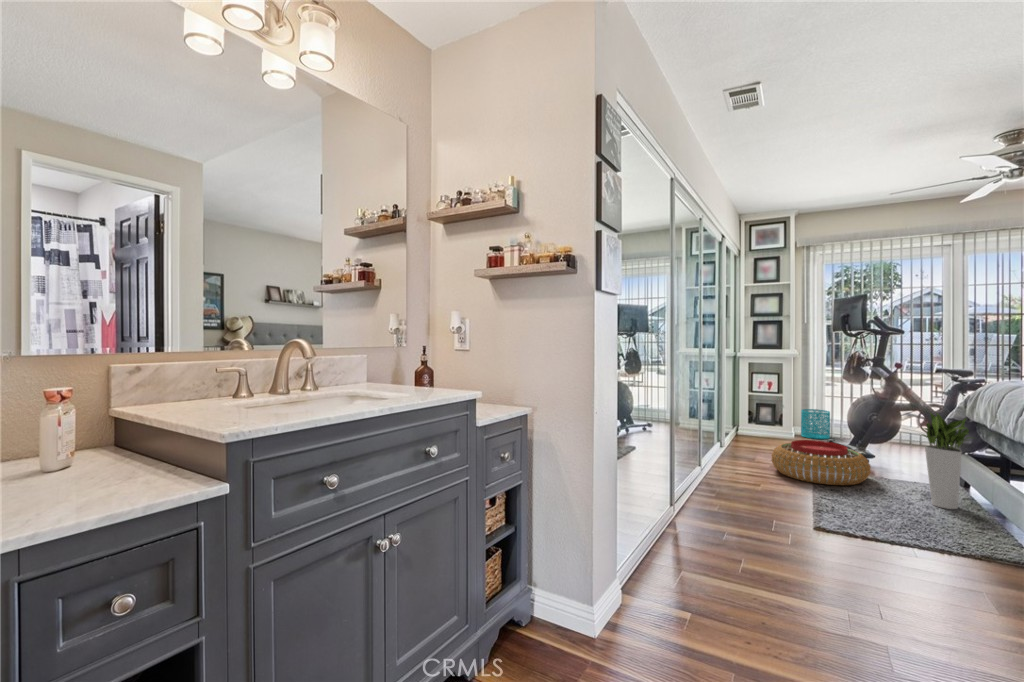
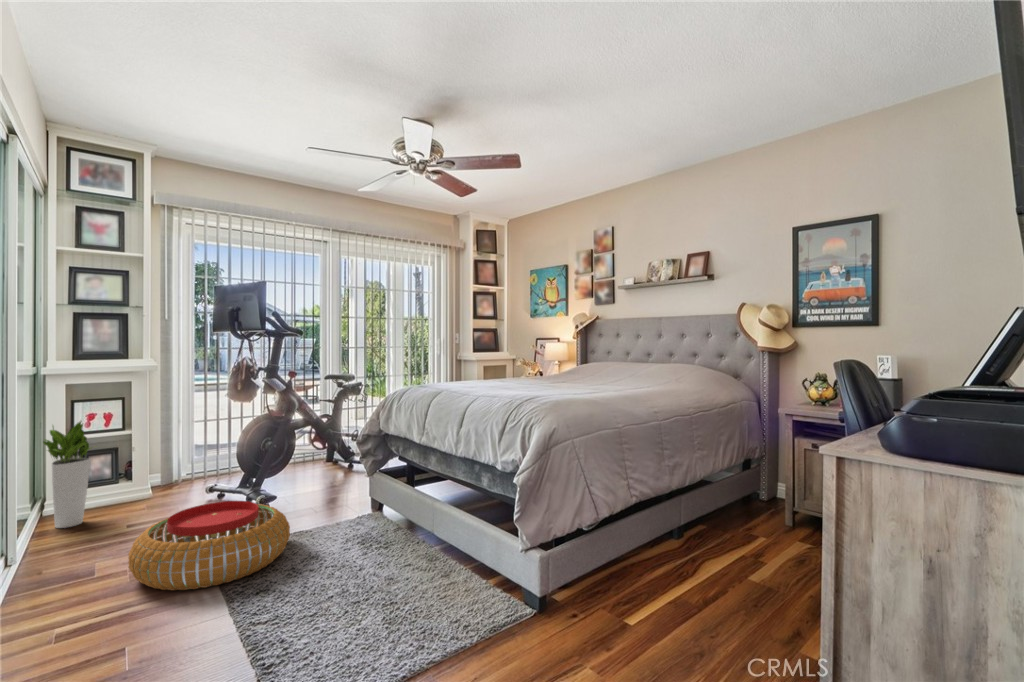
wastebasket: present [801,409,830,439] -> none [162,444,205,490]
planter: present [922,413,971,509] -> present [43,421,91,528]

